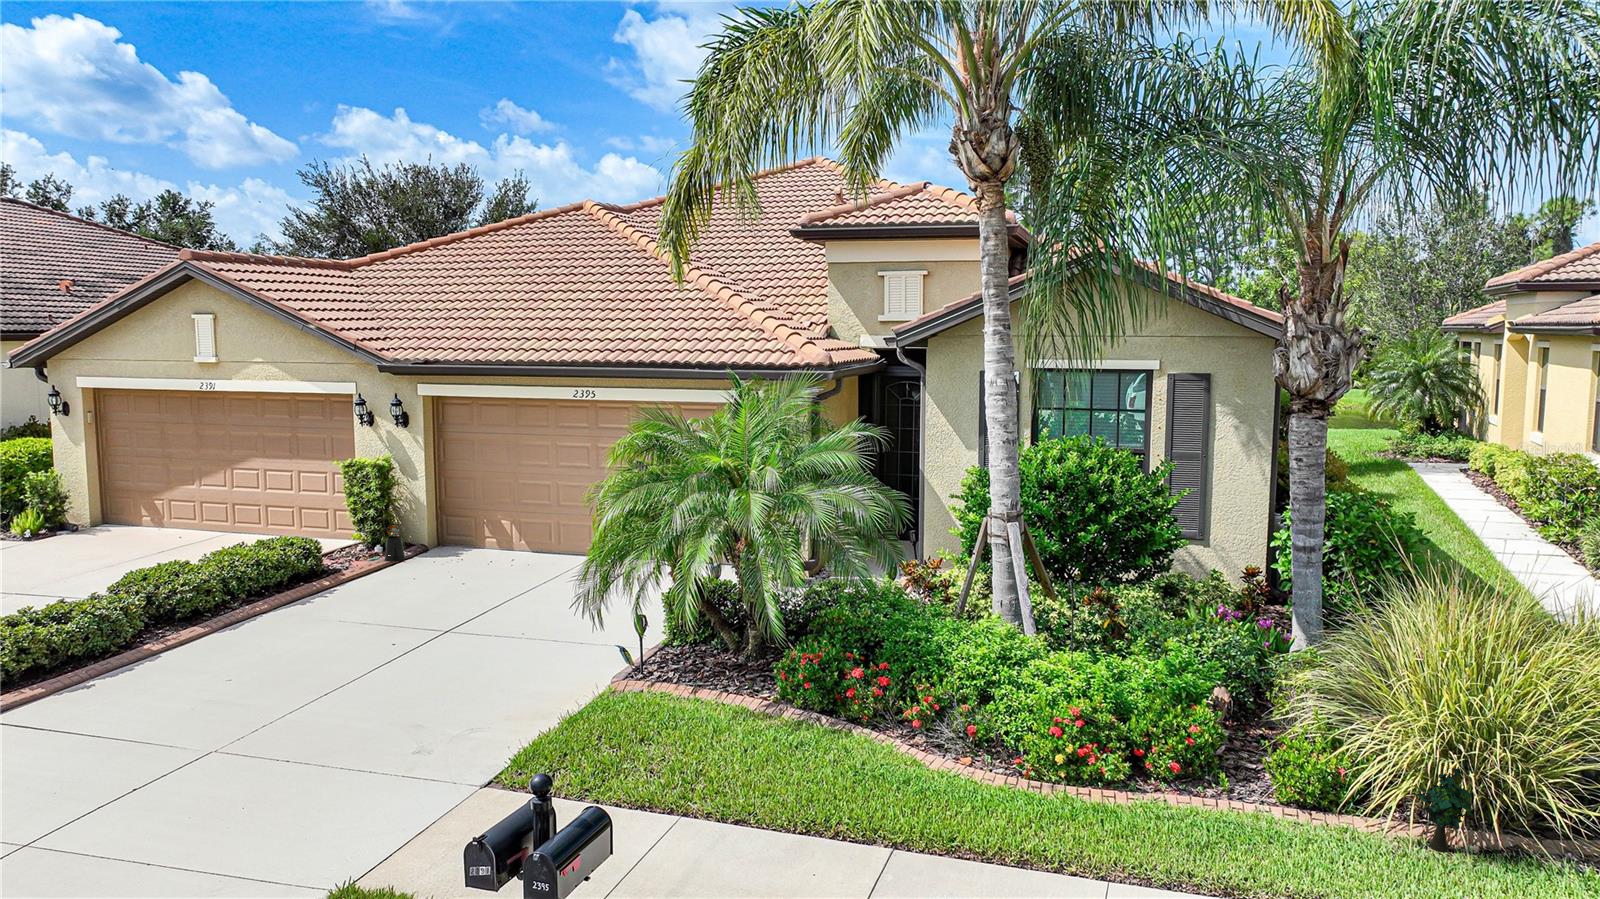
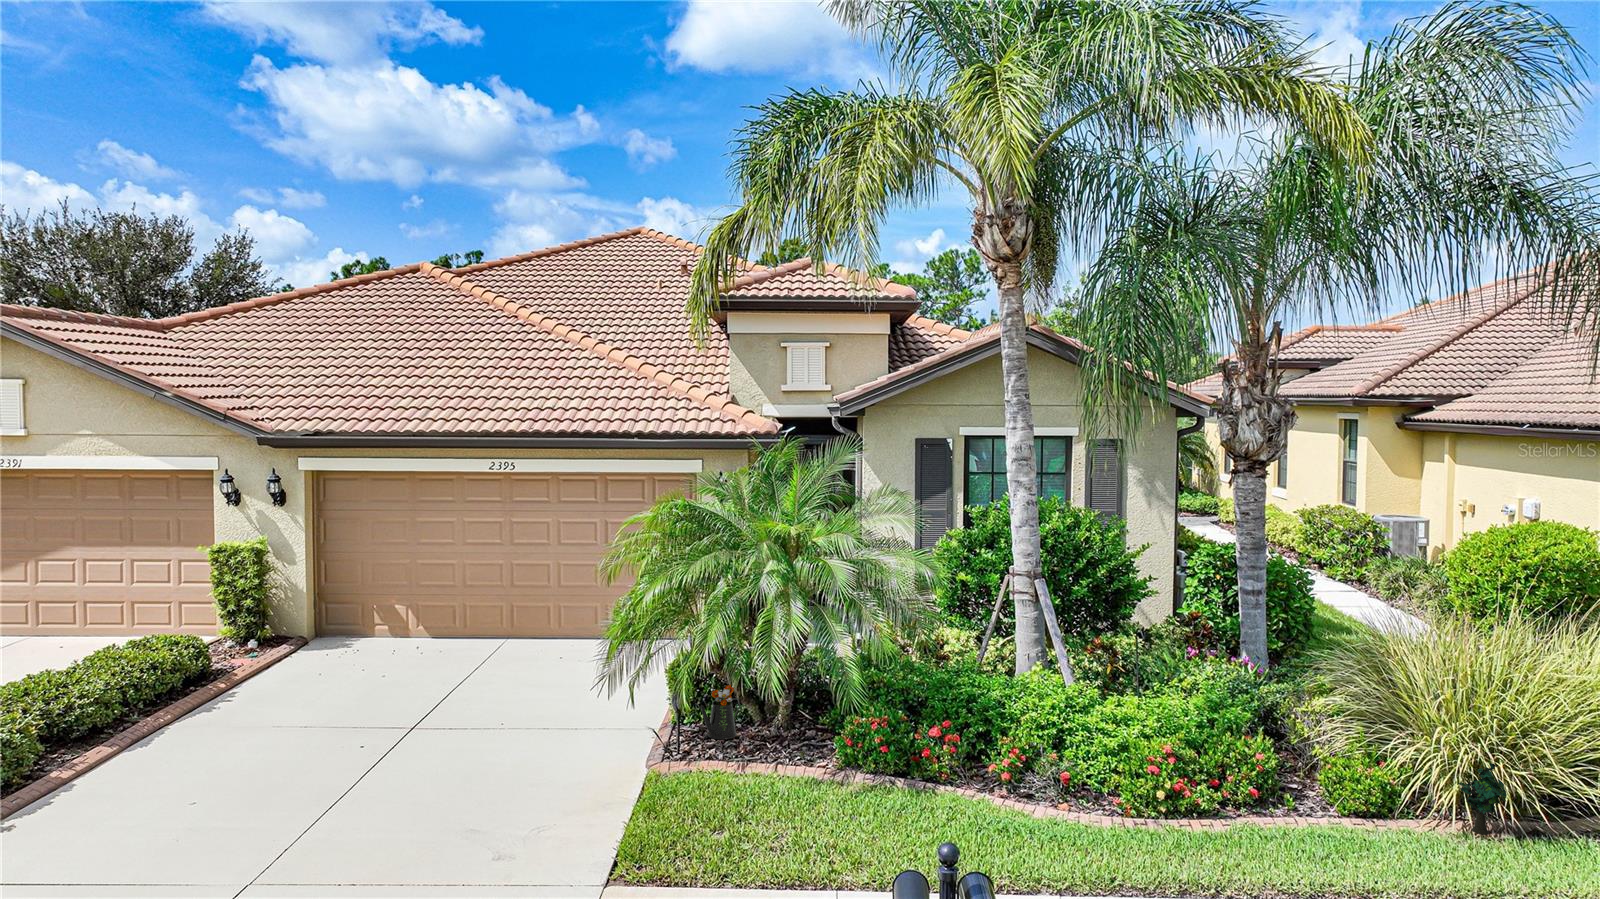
watering can: present [385,525,405,561] -> present [701,685,740,739]

